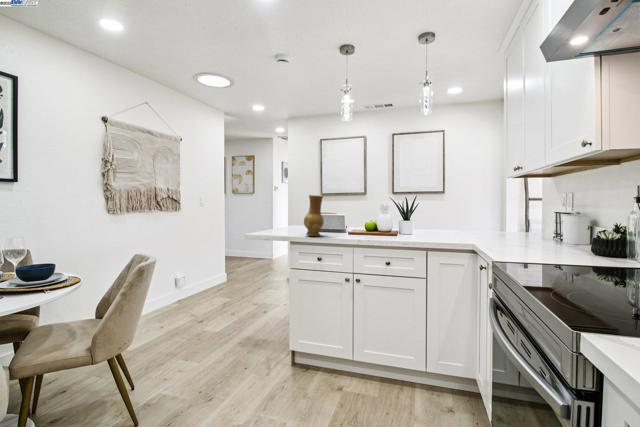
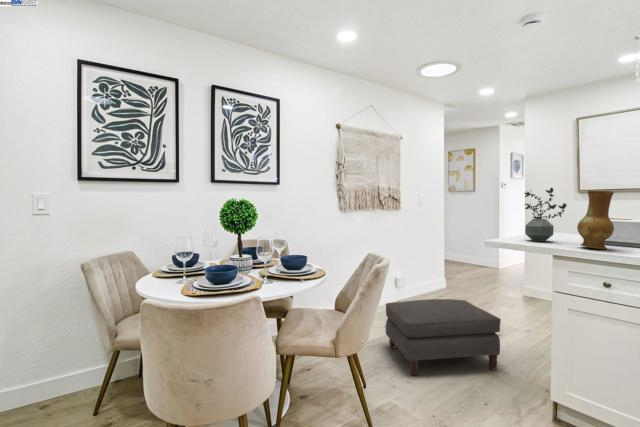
potted plant: none [272,192,300,233] -> present [524,188,566,242]
ottoman: none [161,287,262,363] -> present [385,299,501,375]

